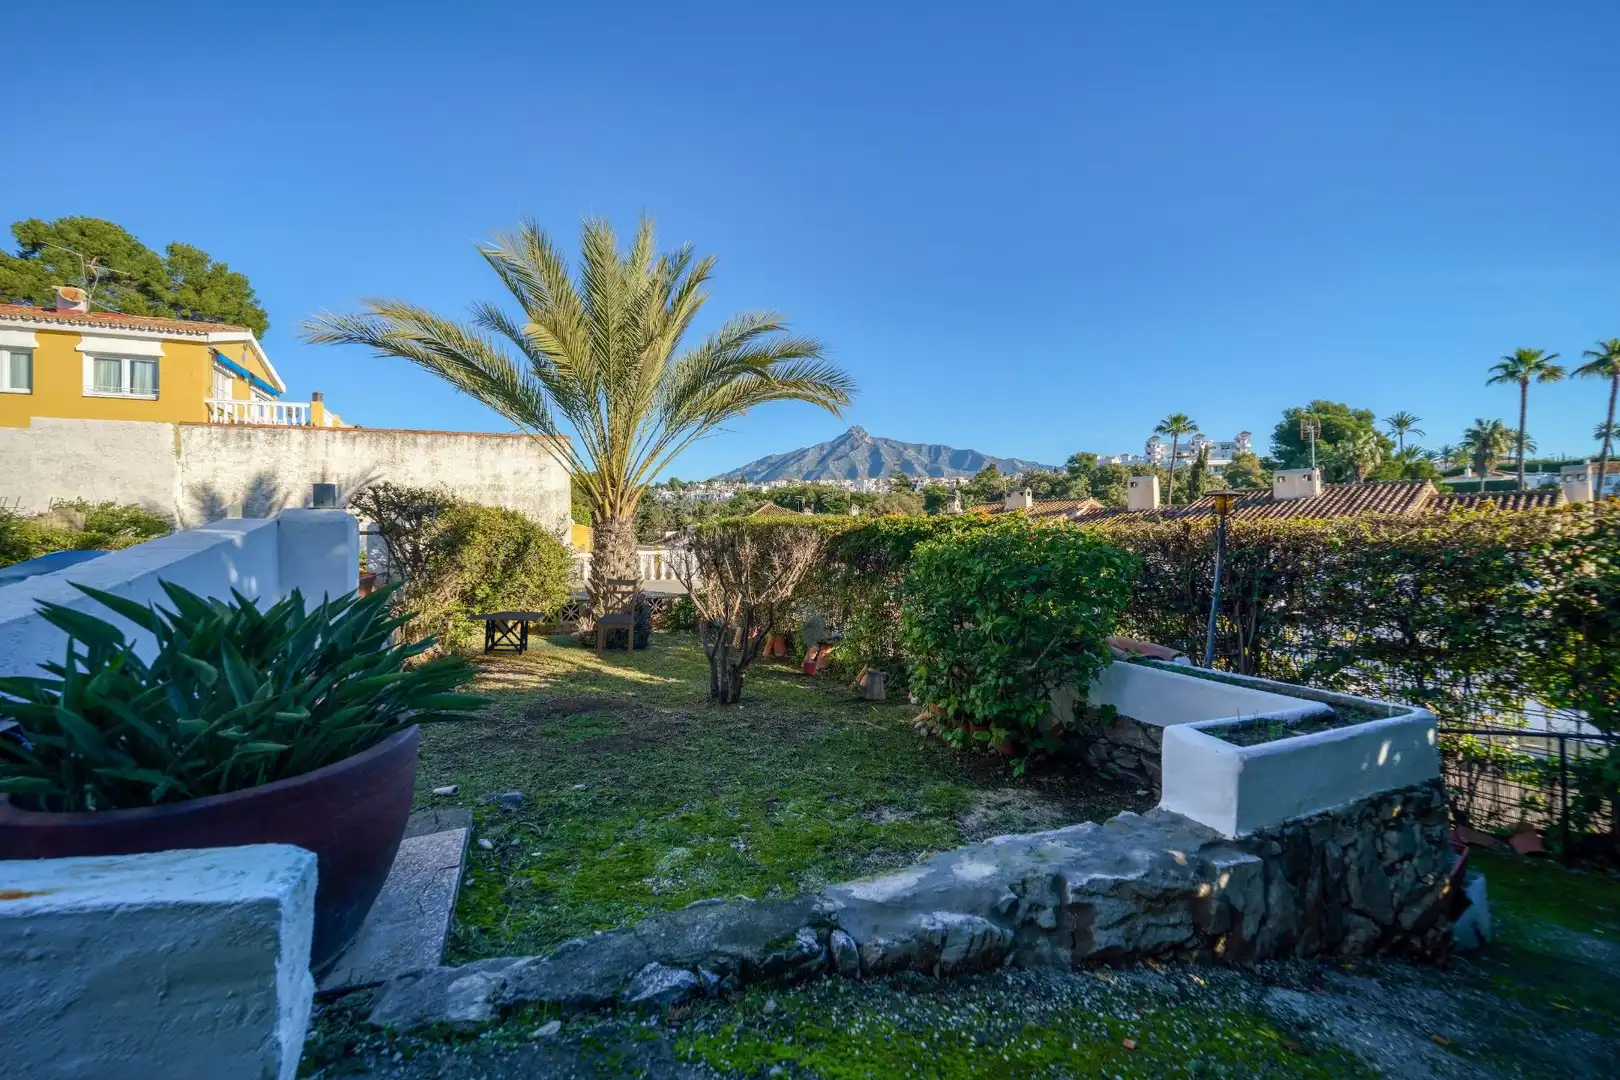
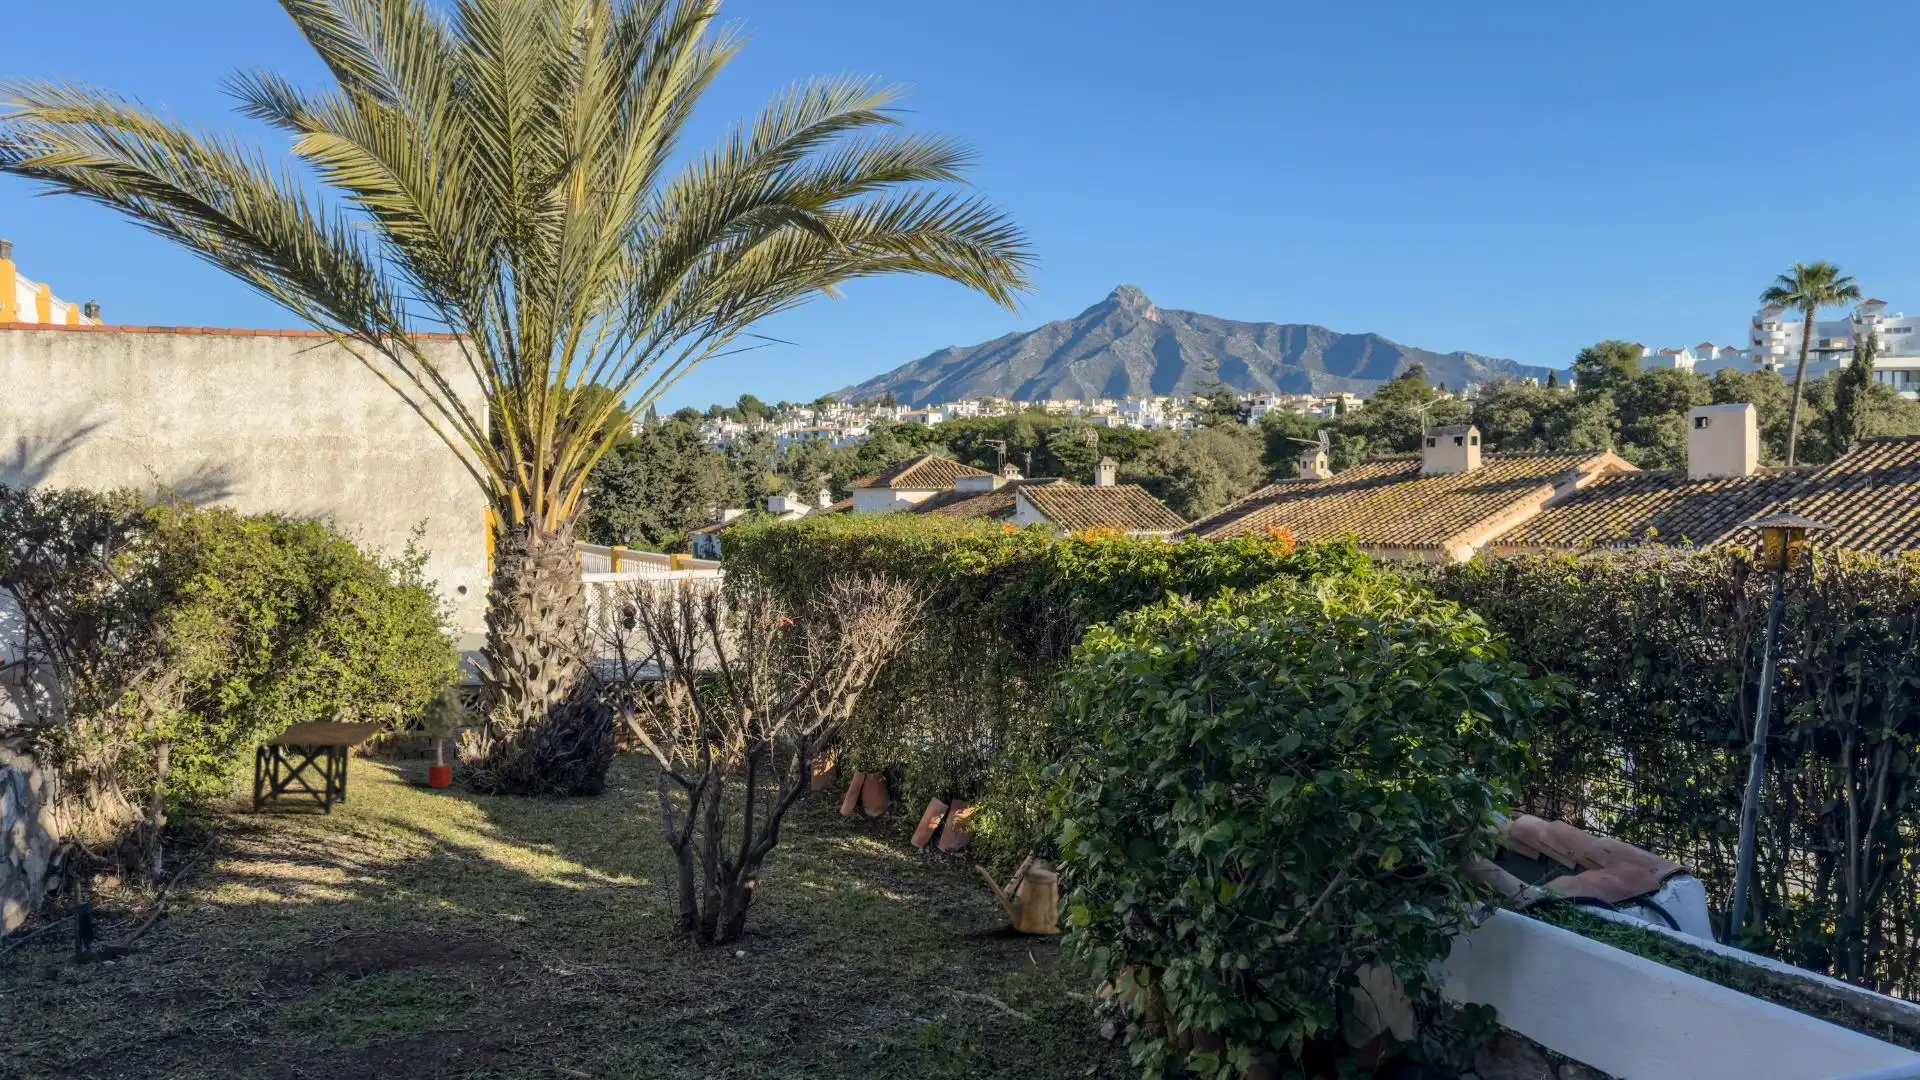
chair: present [597,578,637,653] -> none [489,651,577,812]
potted tree: present [801,607,835,675] -> present [424,671,484,788]

